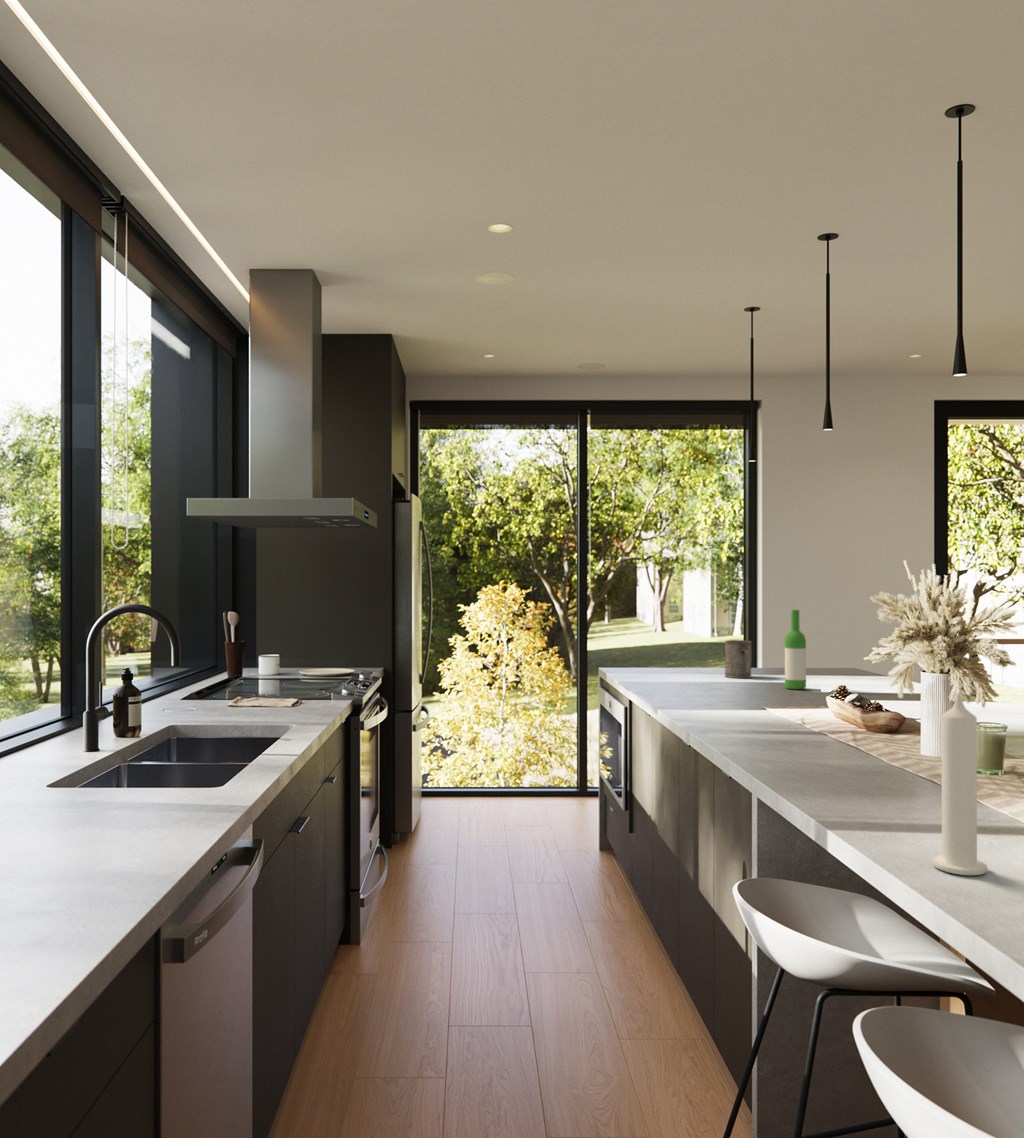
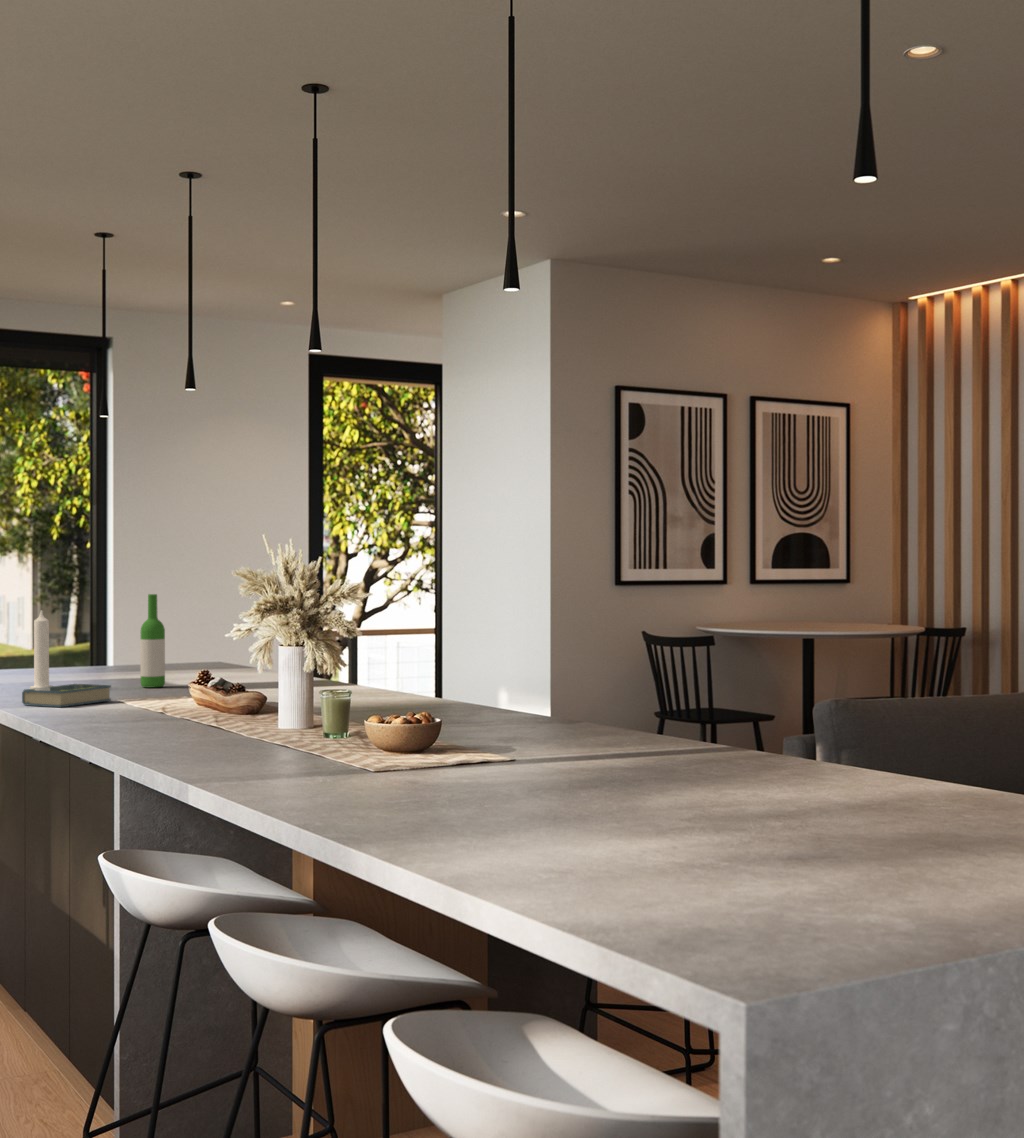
mug: present [725,641,752,678] -> none [65,635,99,681]
hardback book: none [684,686,758,708] -> present [22,684,111,707]
candle: present [932,693,987,875] -> present [30,611,51,689]

